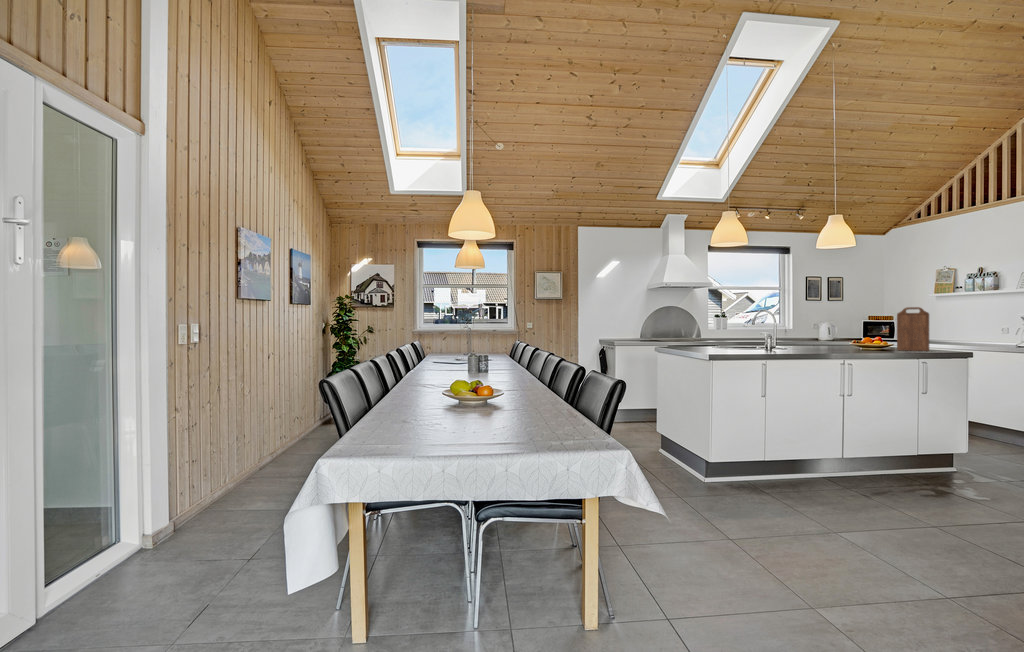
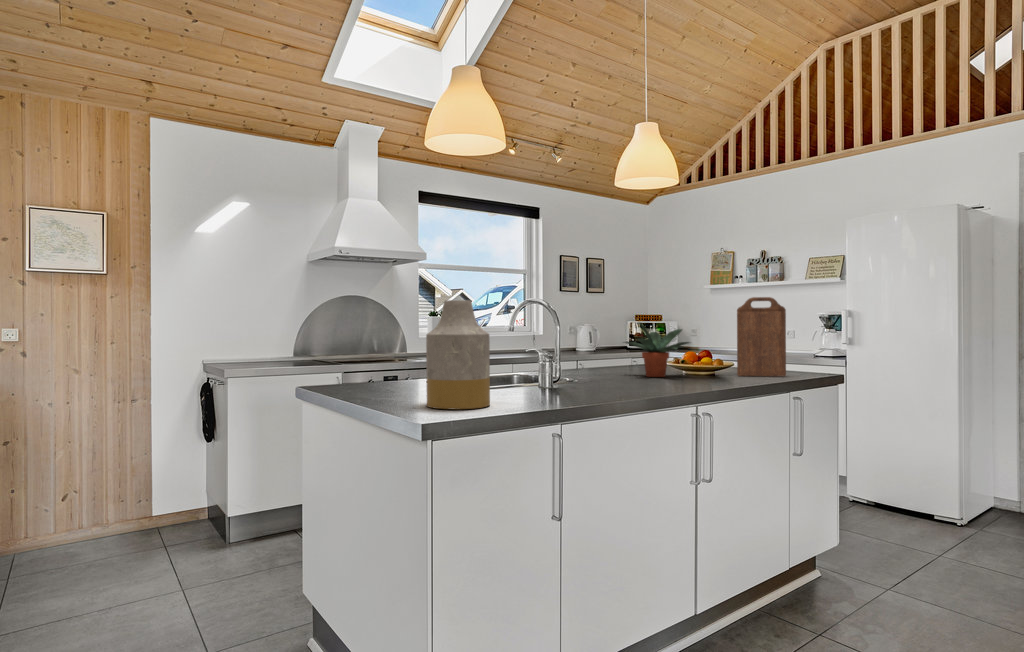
vase: none [718,313,745,353] -> present [426,300,490,409]
potted plant: none [824,321,865,349] -> present [624,323,689,377]

